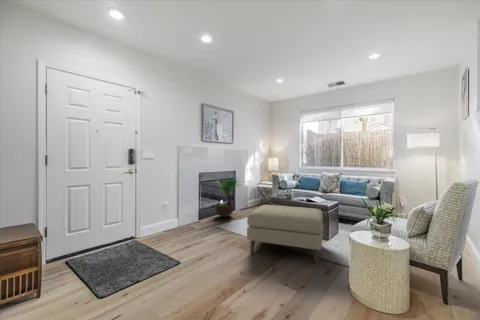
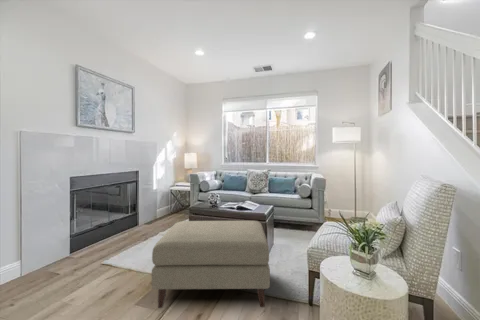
potted tree: present [215,178,237,217] -> none [105,176,144,239]

